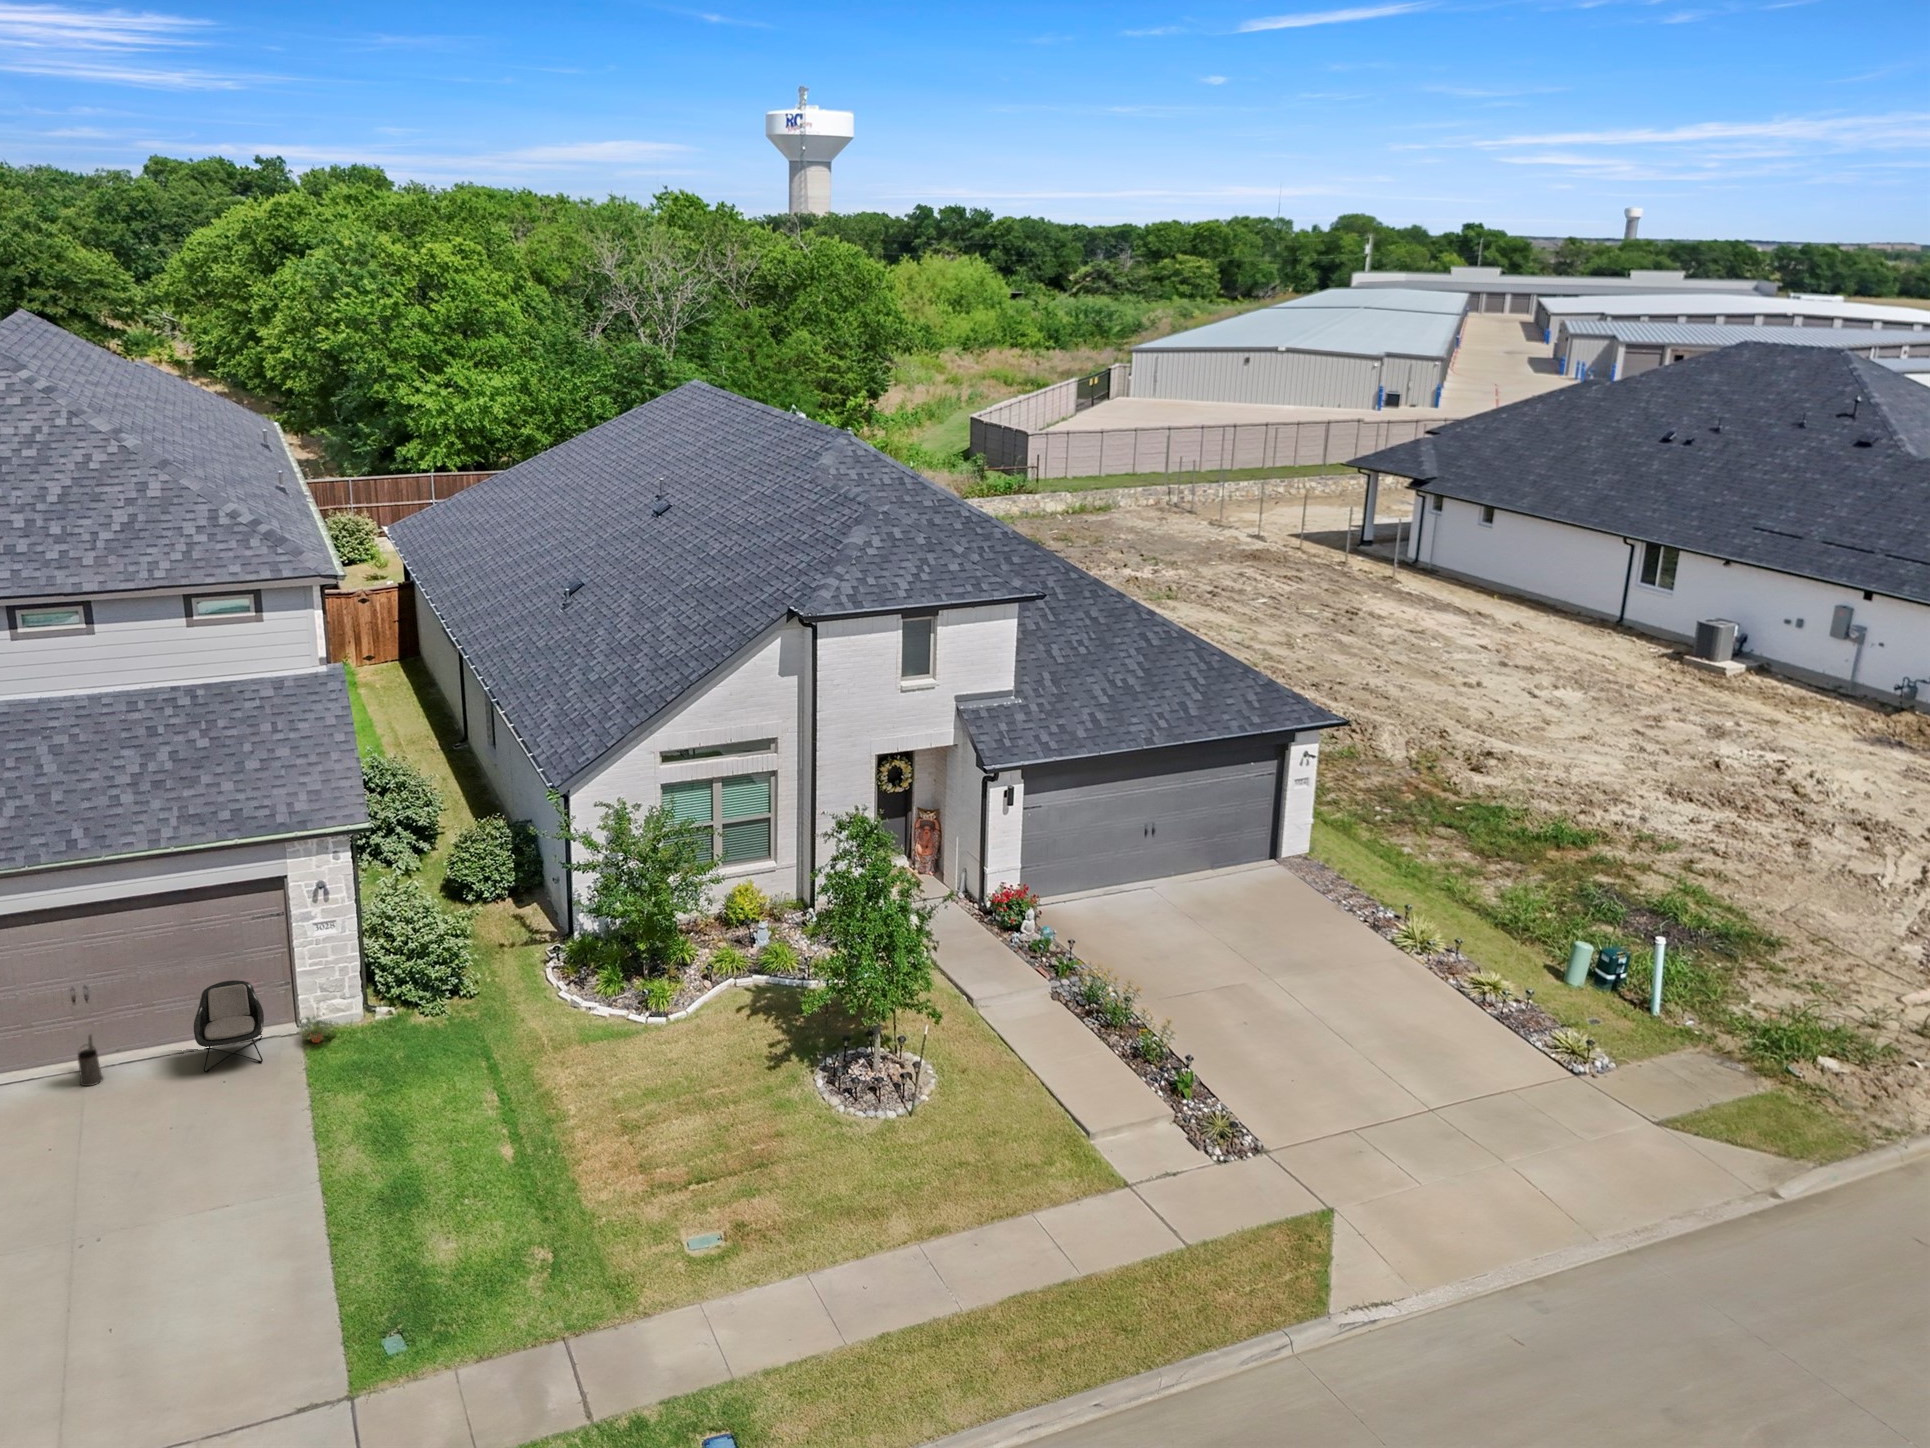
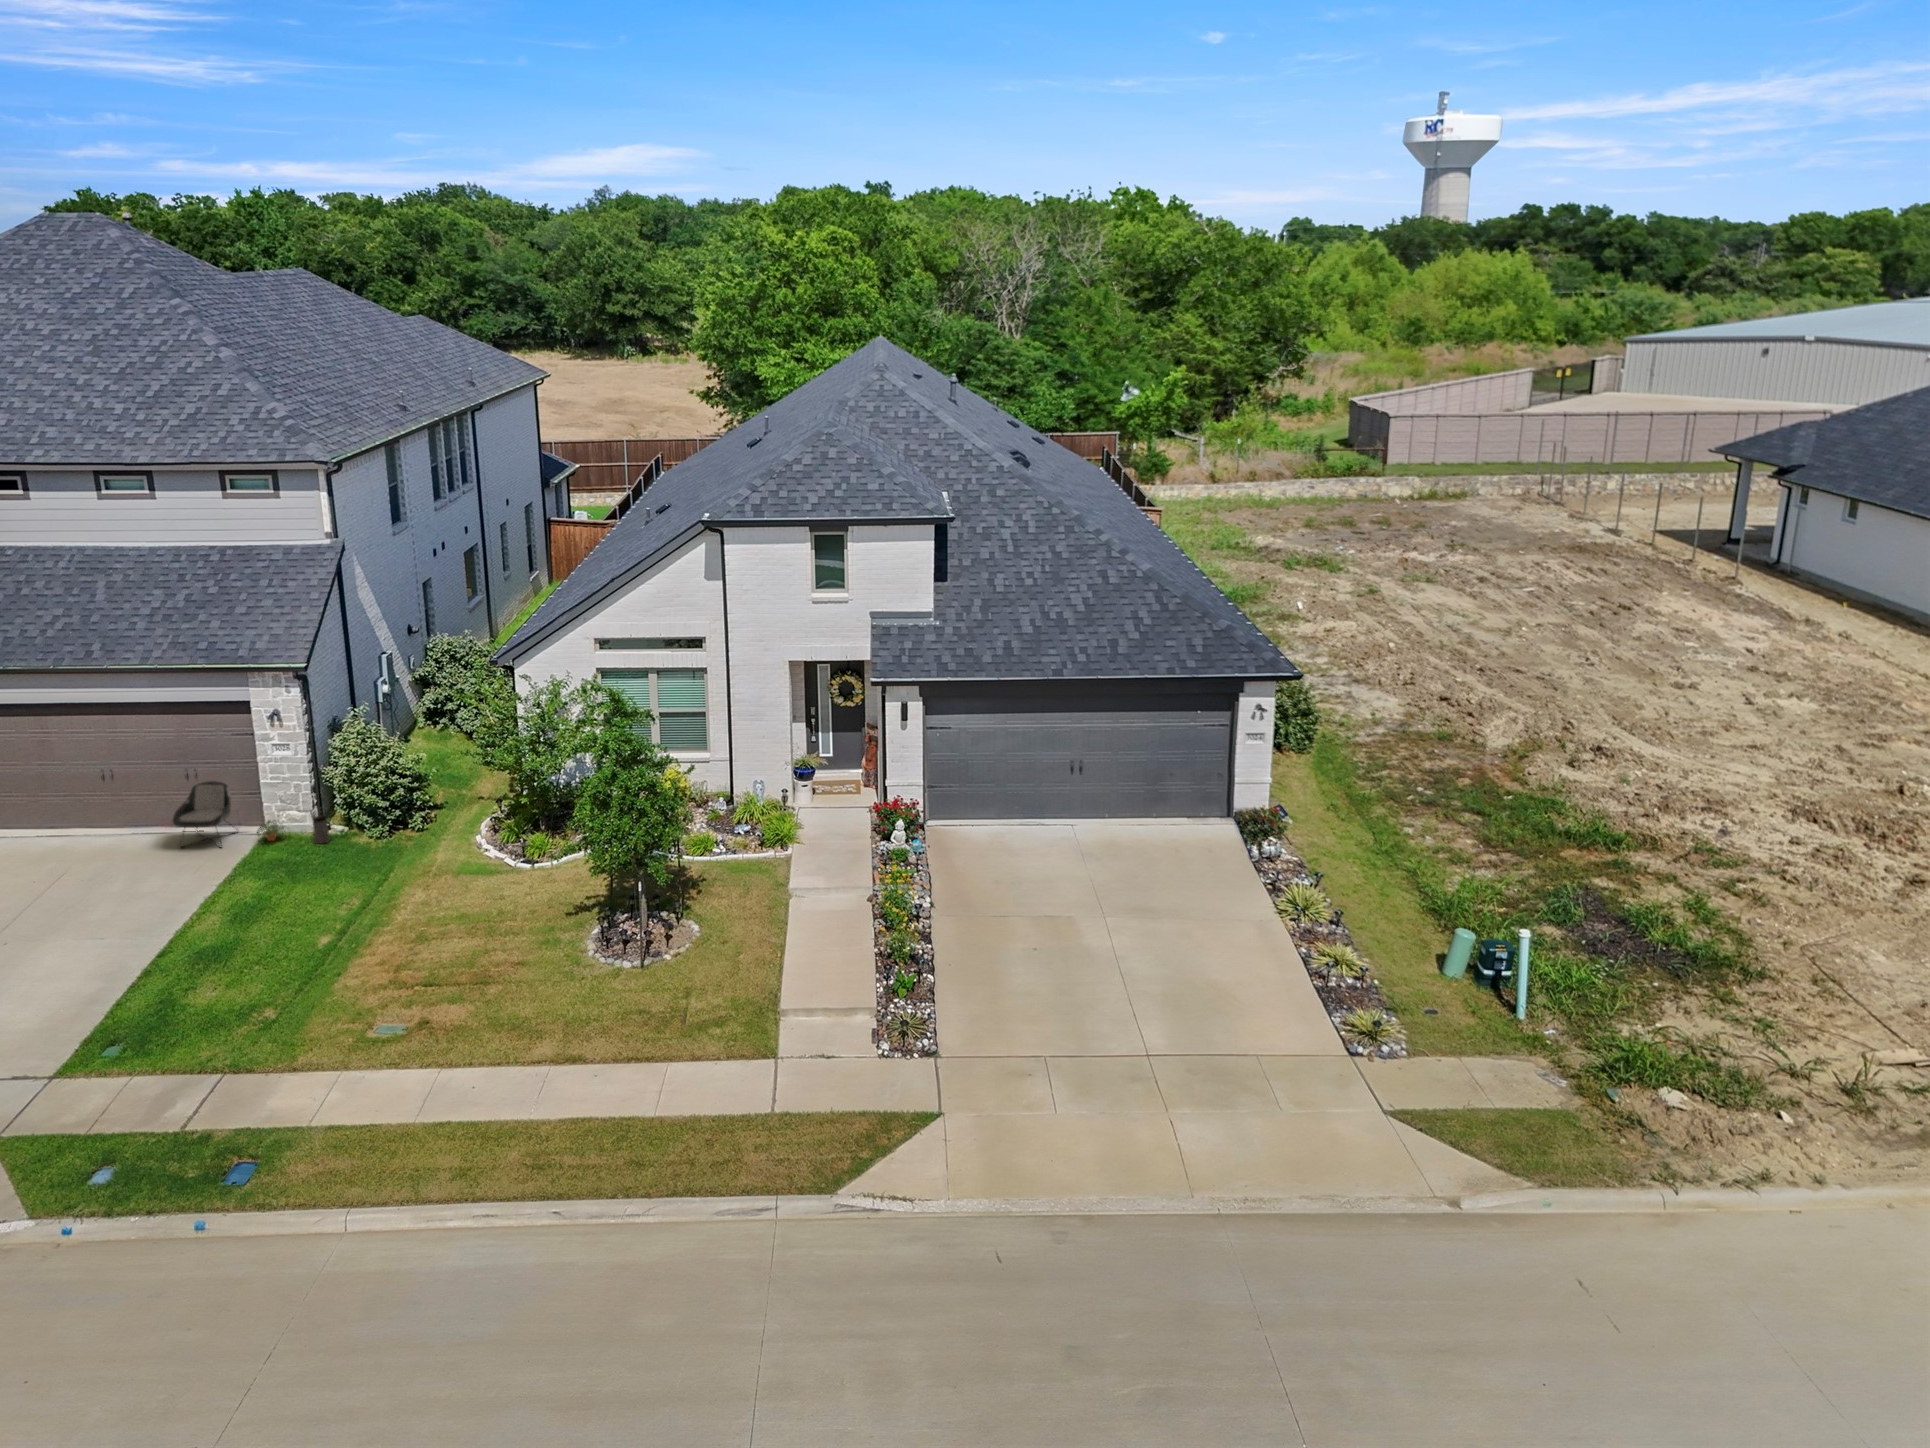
watering can: present [78,1035,103,1086] -> present [310,811,331,844]

